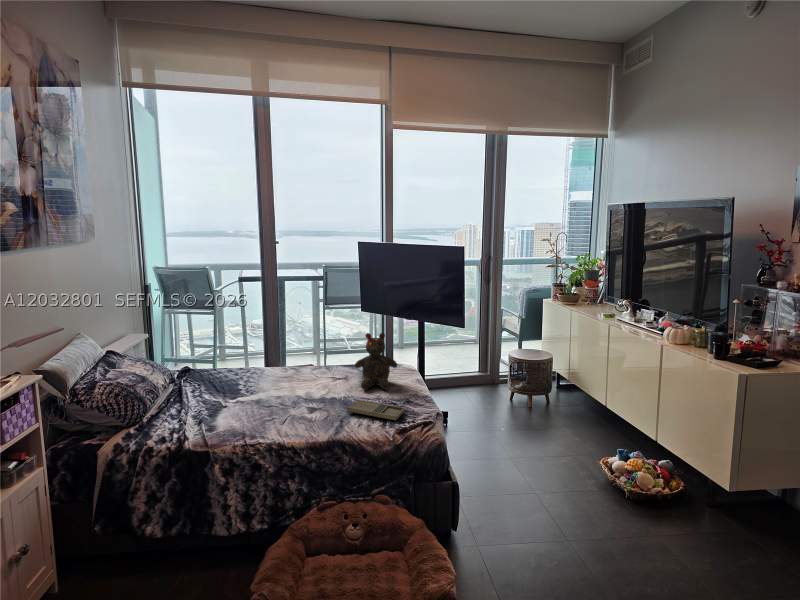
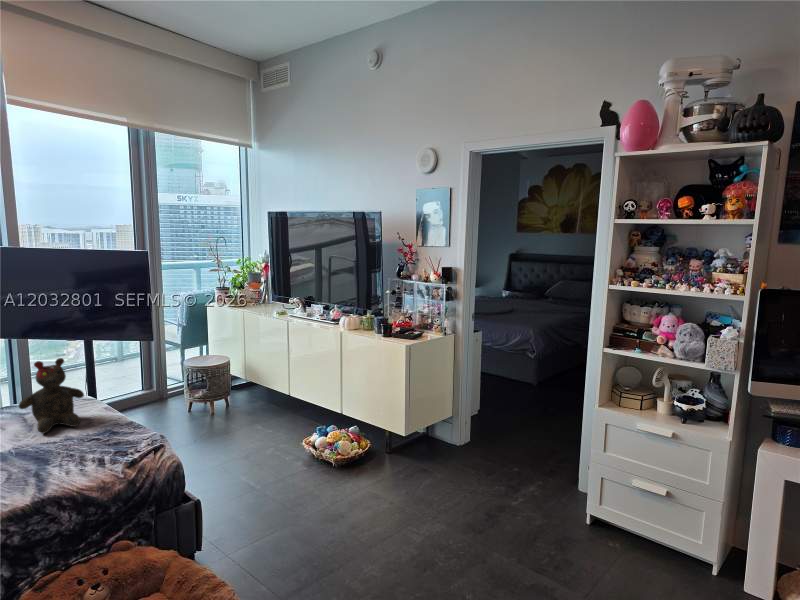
tray: present [347,399,405,420] -> none [39,439,121,464]

